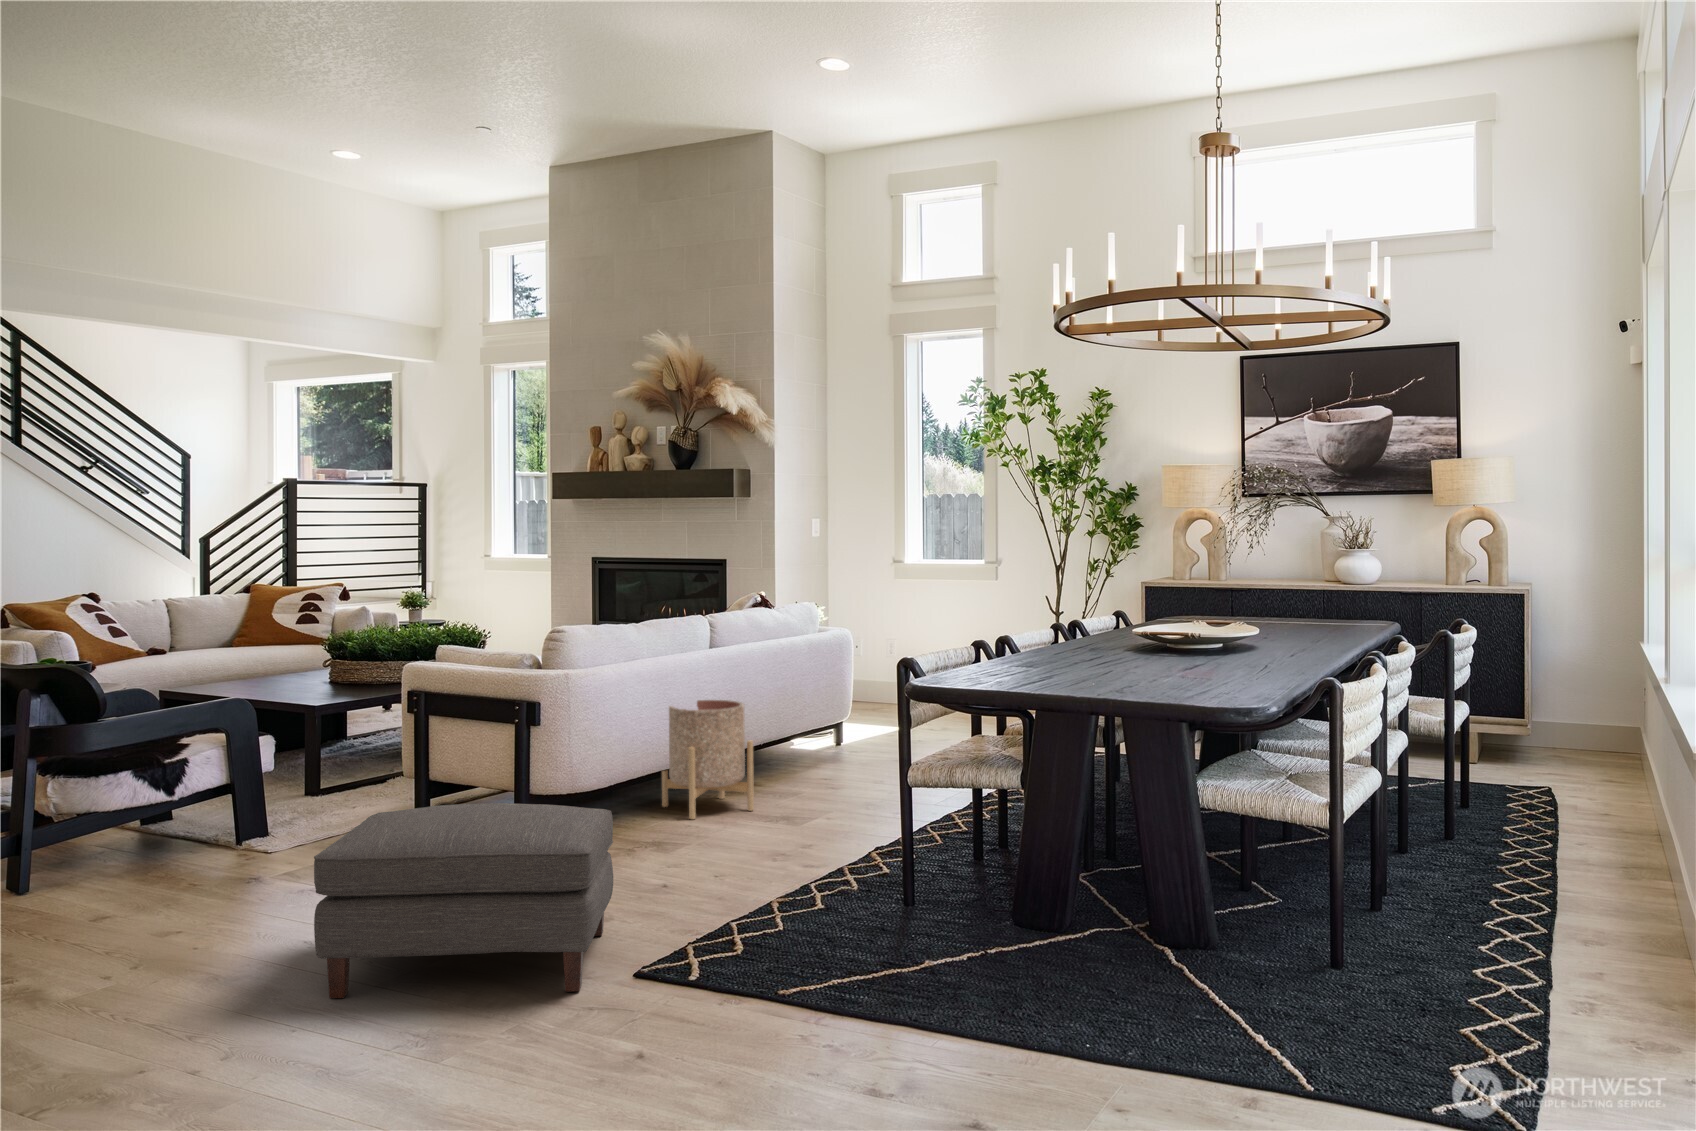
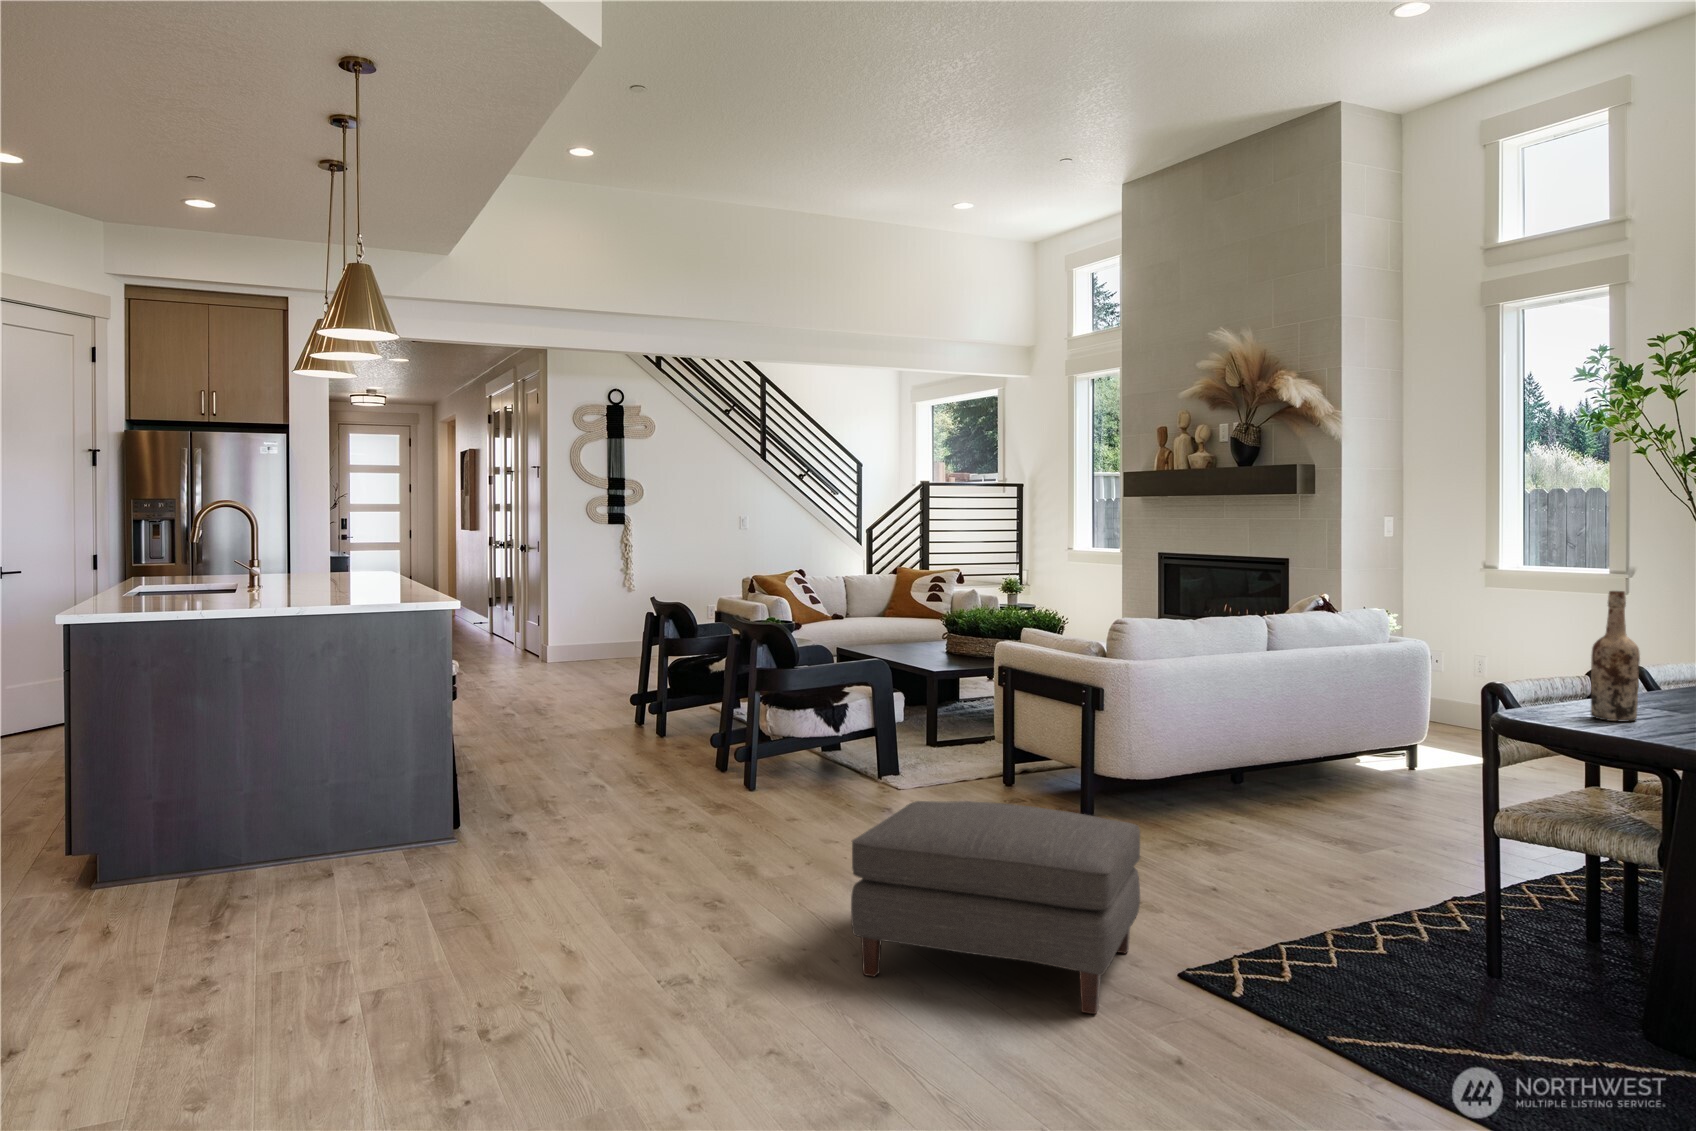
wine bottle: none [974,574,1007,680] -> present [1591,591,1640,721]
planter: present [662,700,754,819] -> none [1207,708,1309,833]

